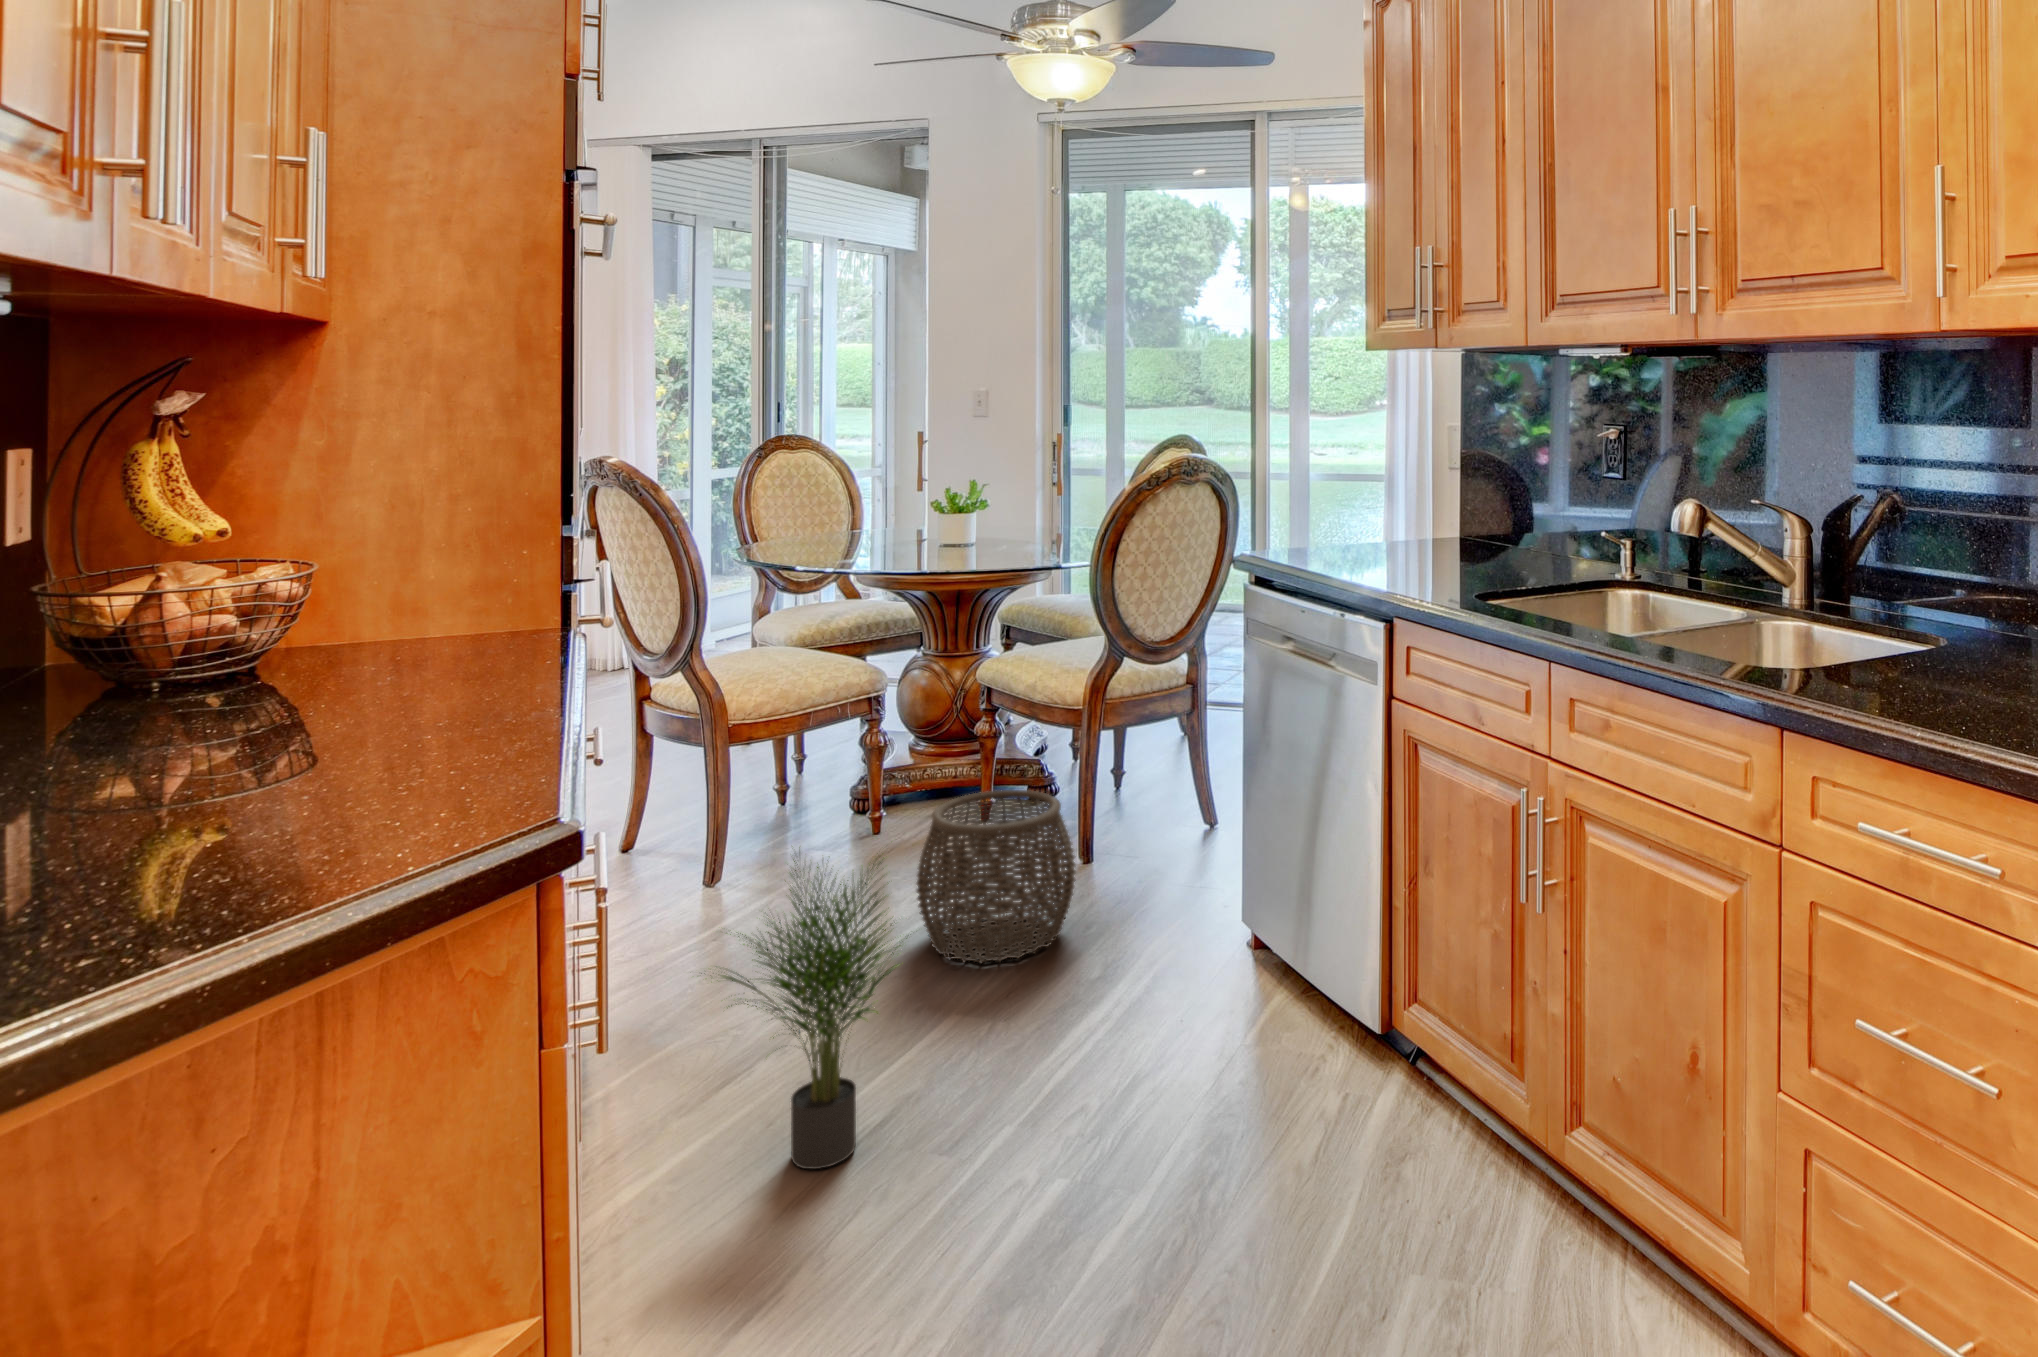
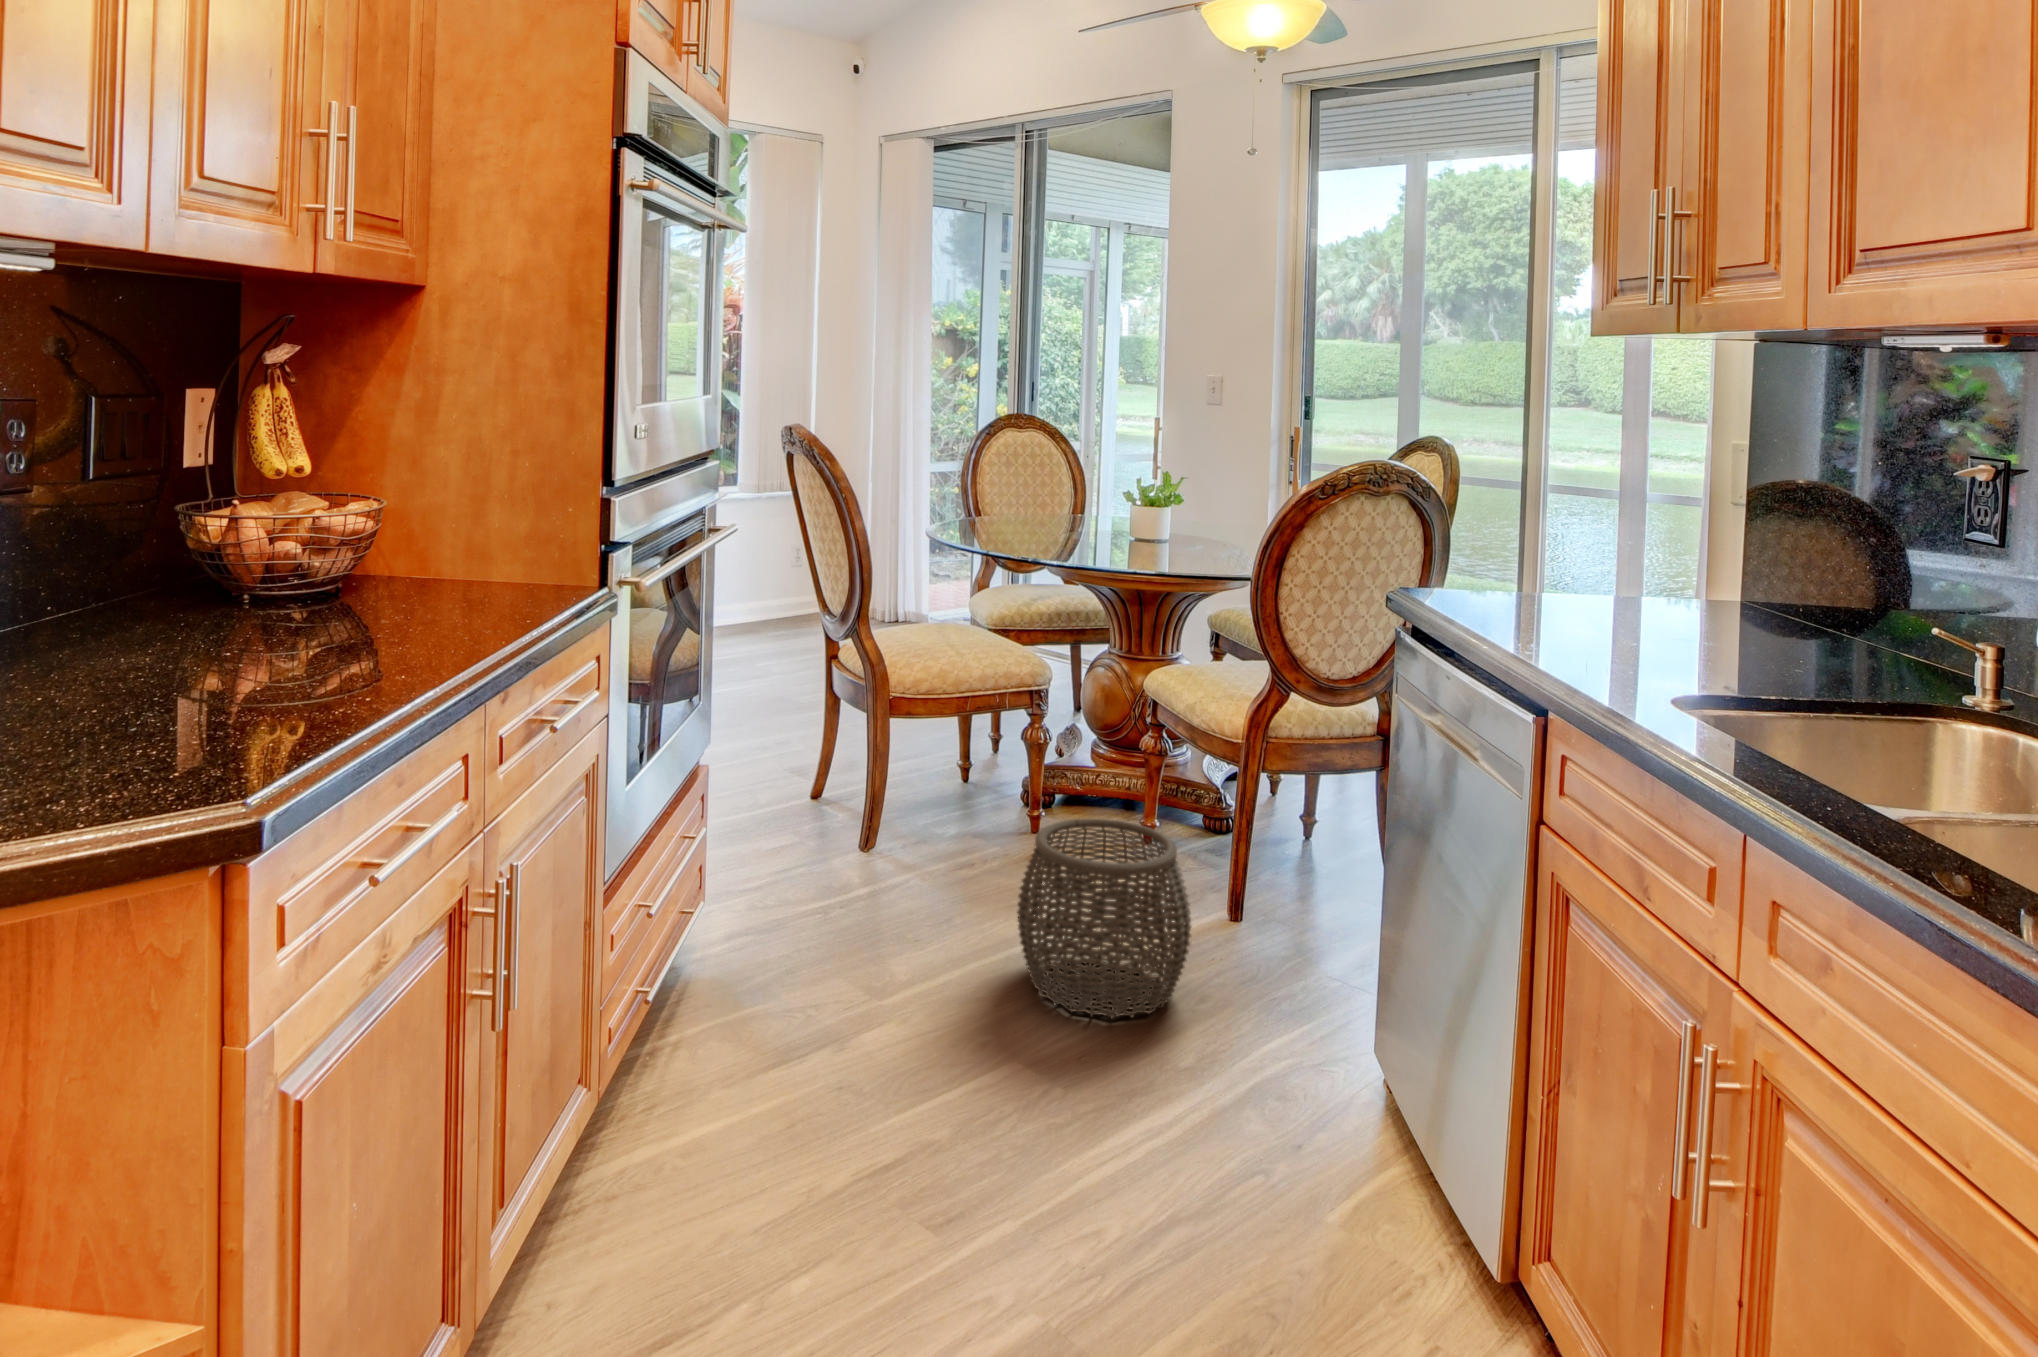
potted plant: present [701,857,907,1169] -> none [702,844,934,1201]

